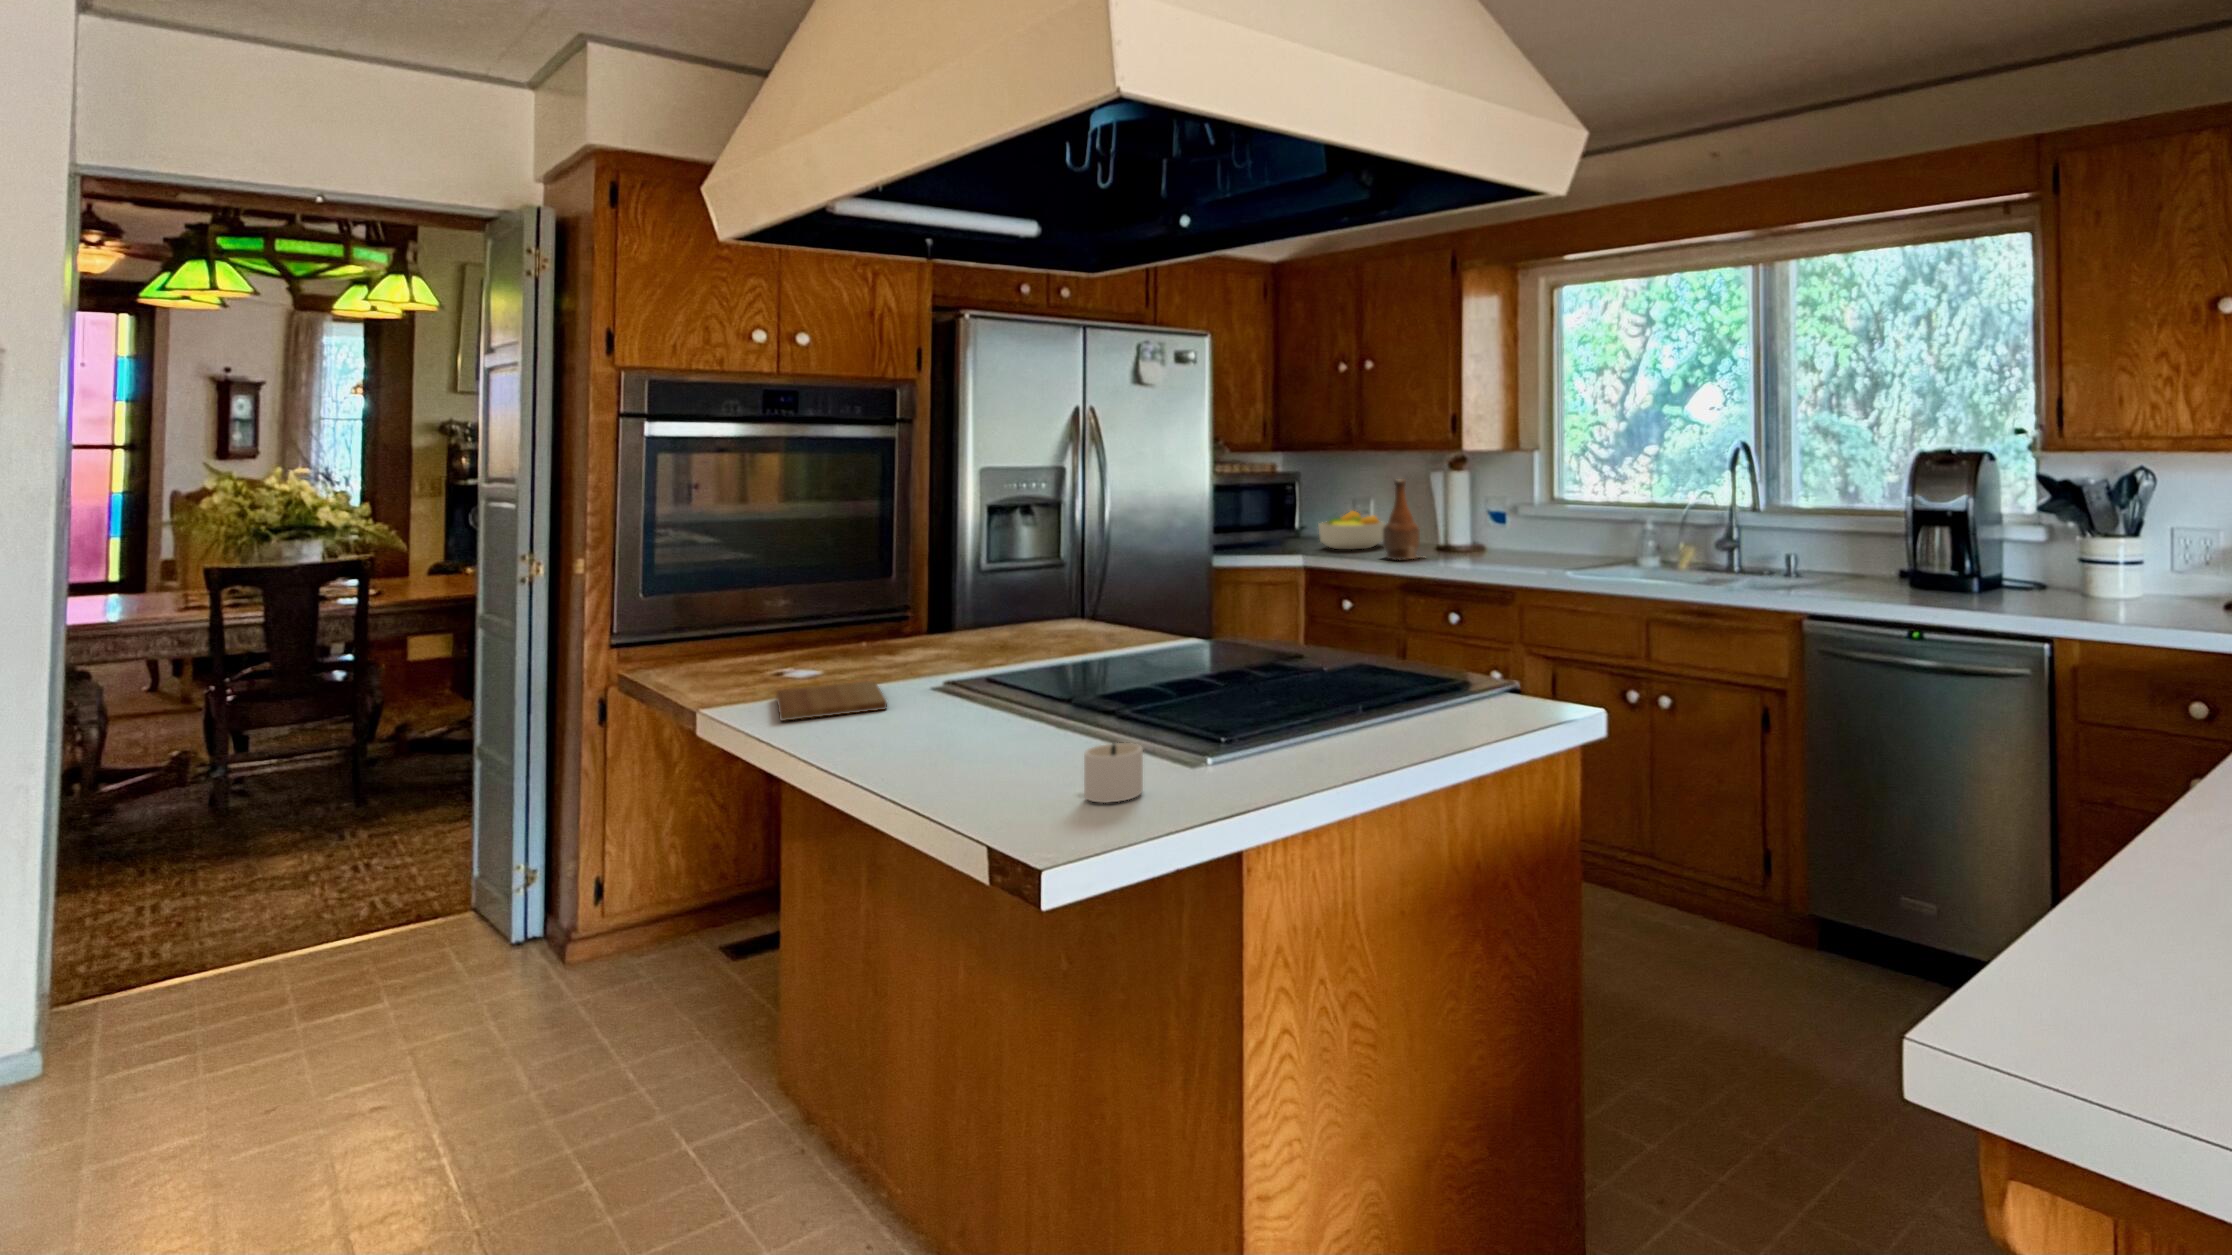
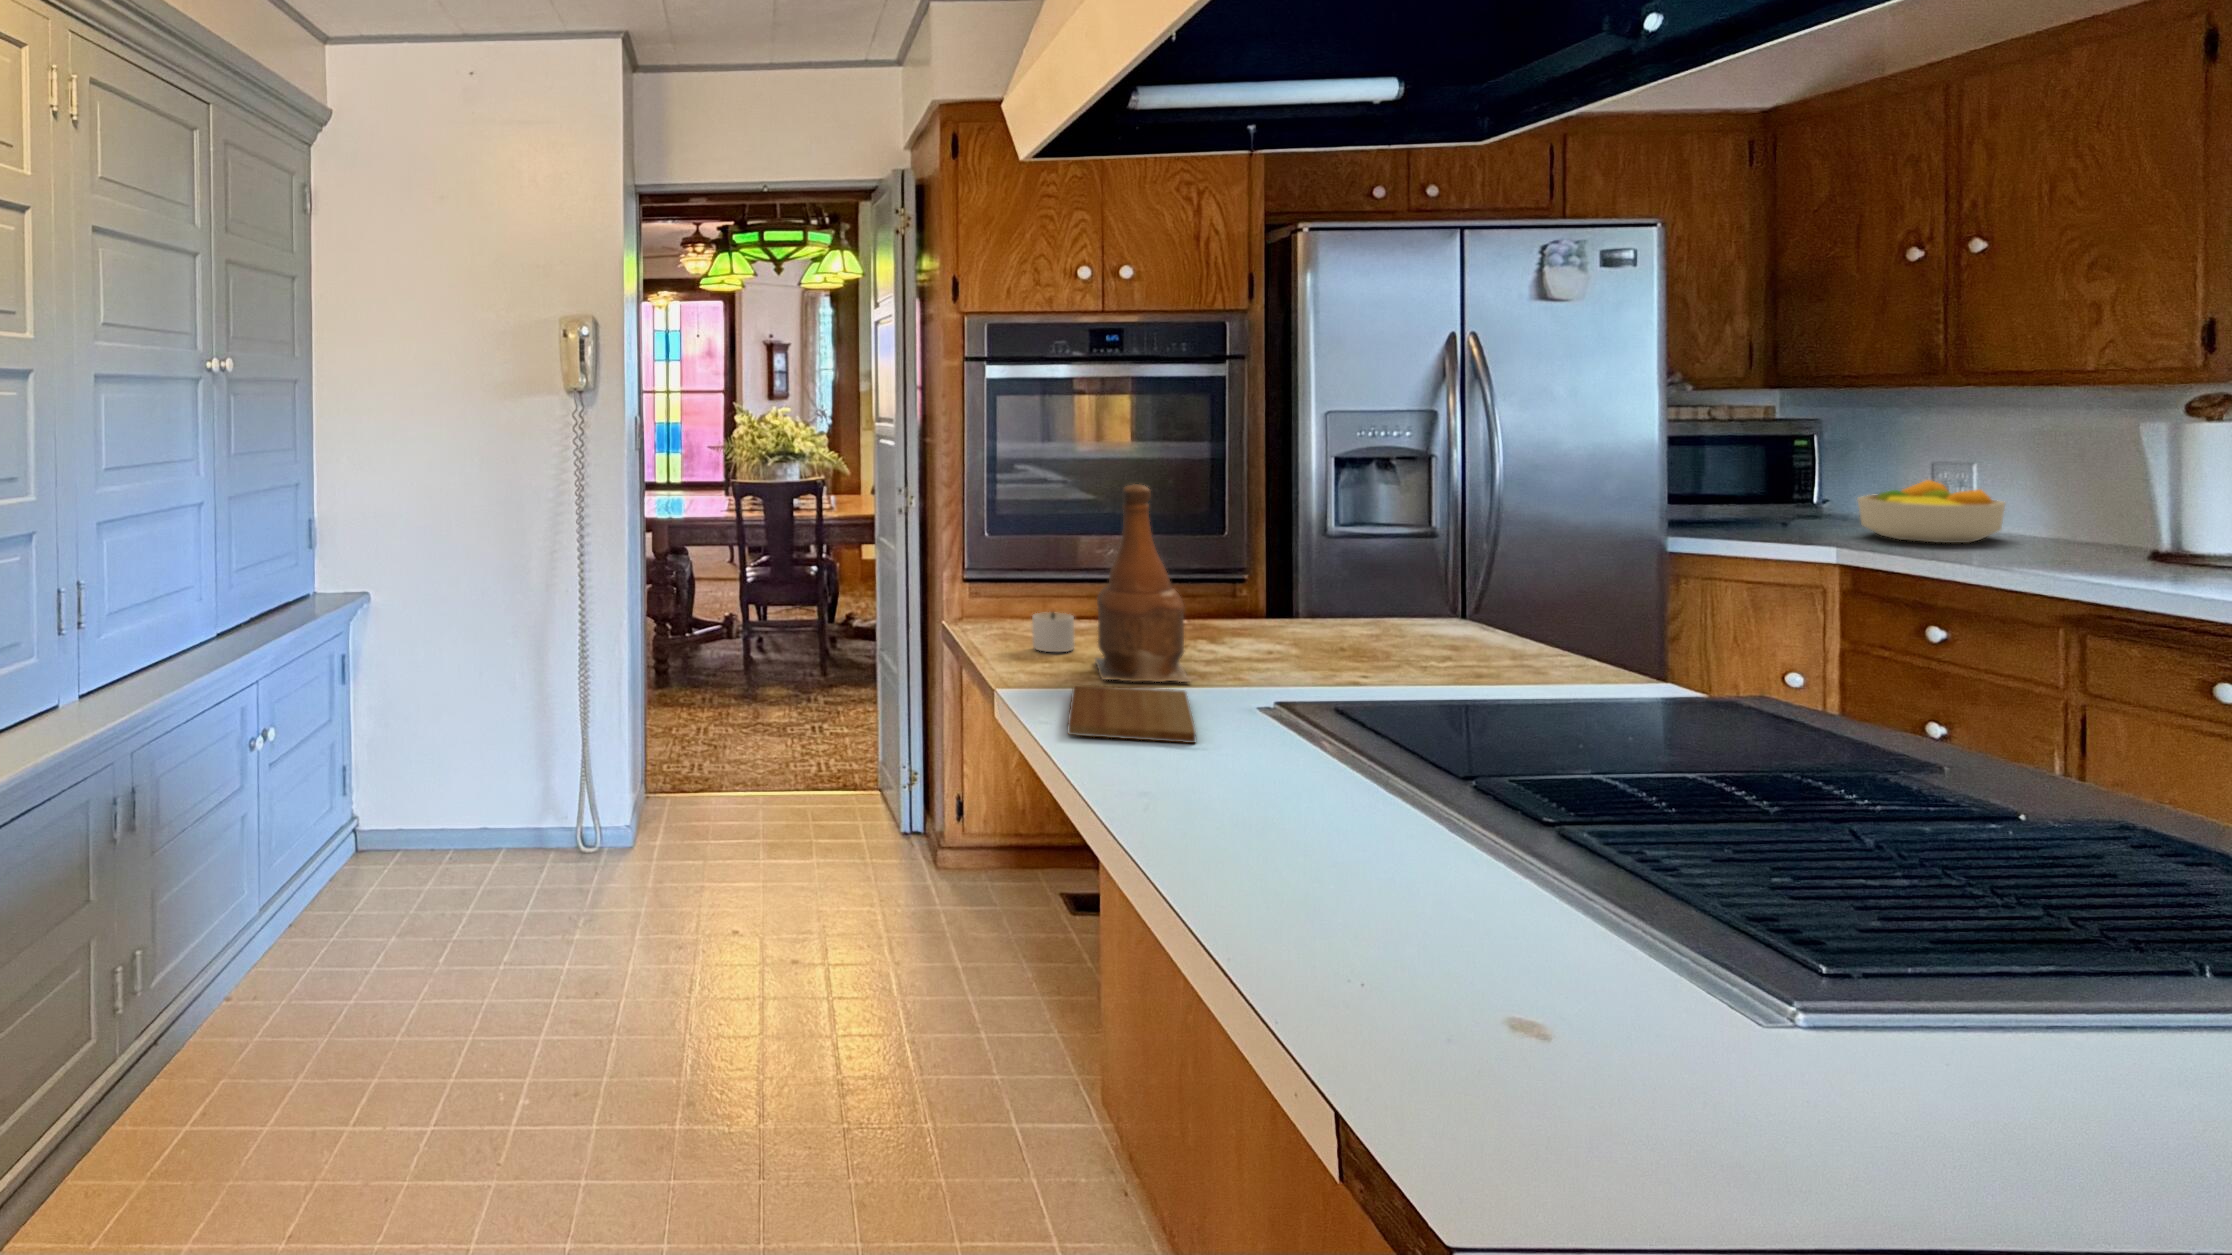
bottle: present [1383,479,1425,559] -> present [1095,484,1191,682]
candle: present [1084,743,1143,803] -> present [1032,612,1075,652]

